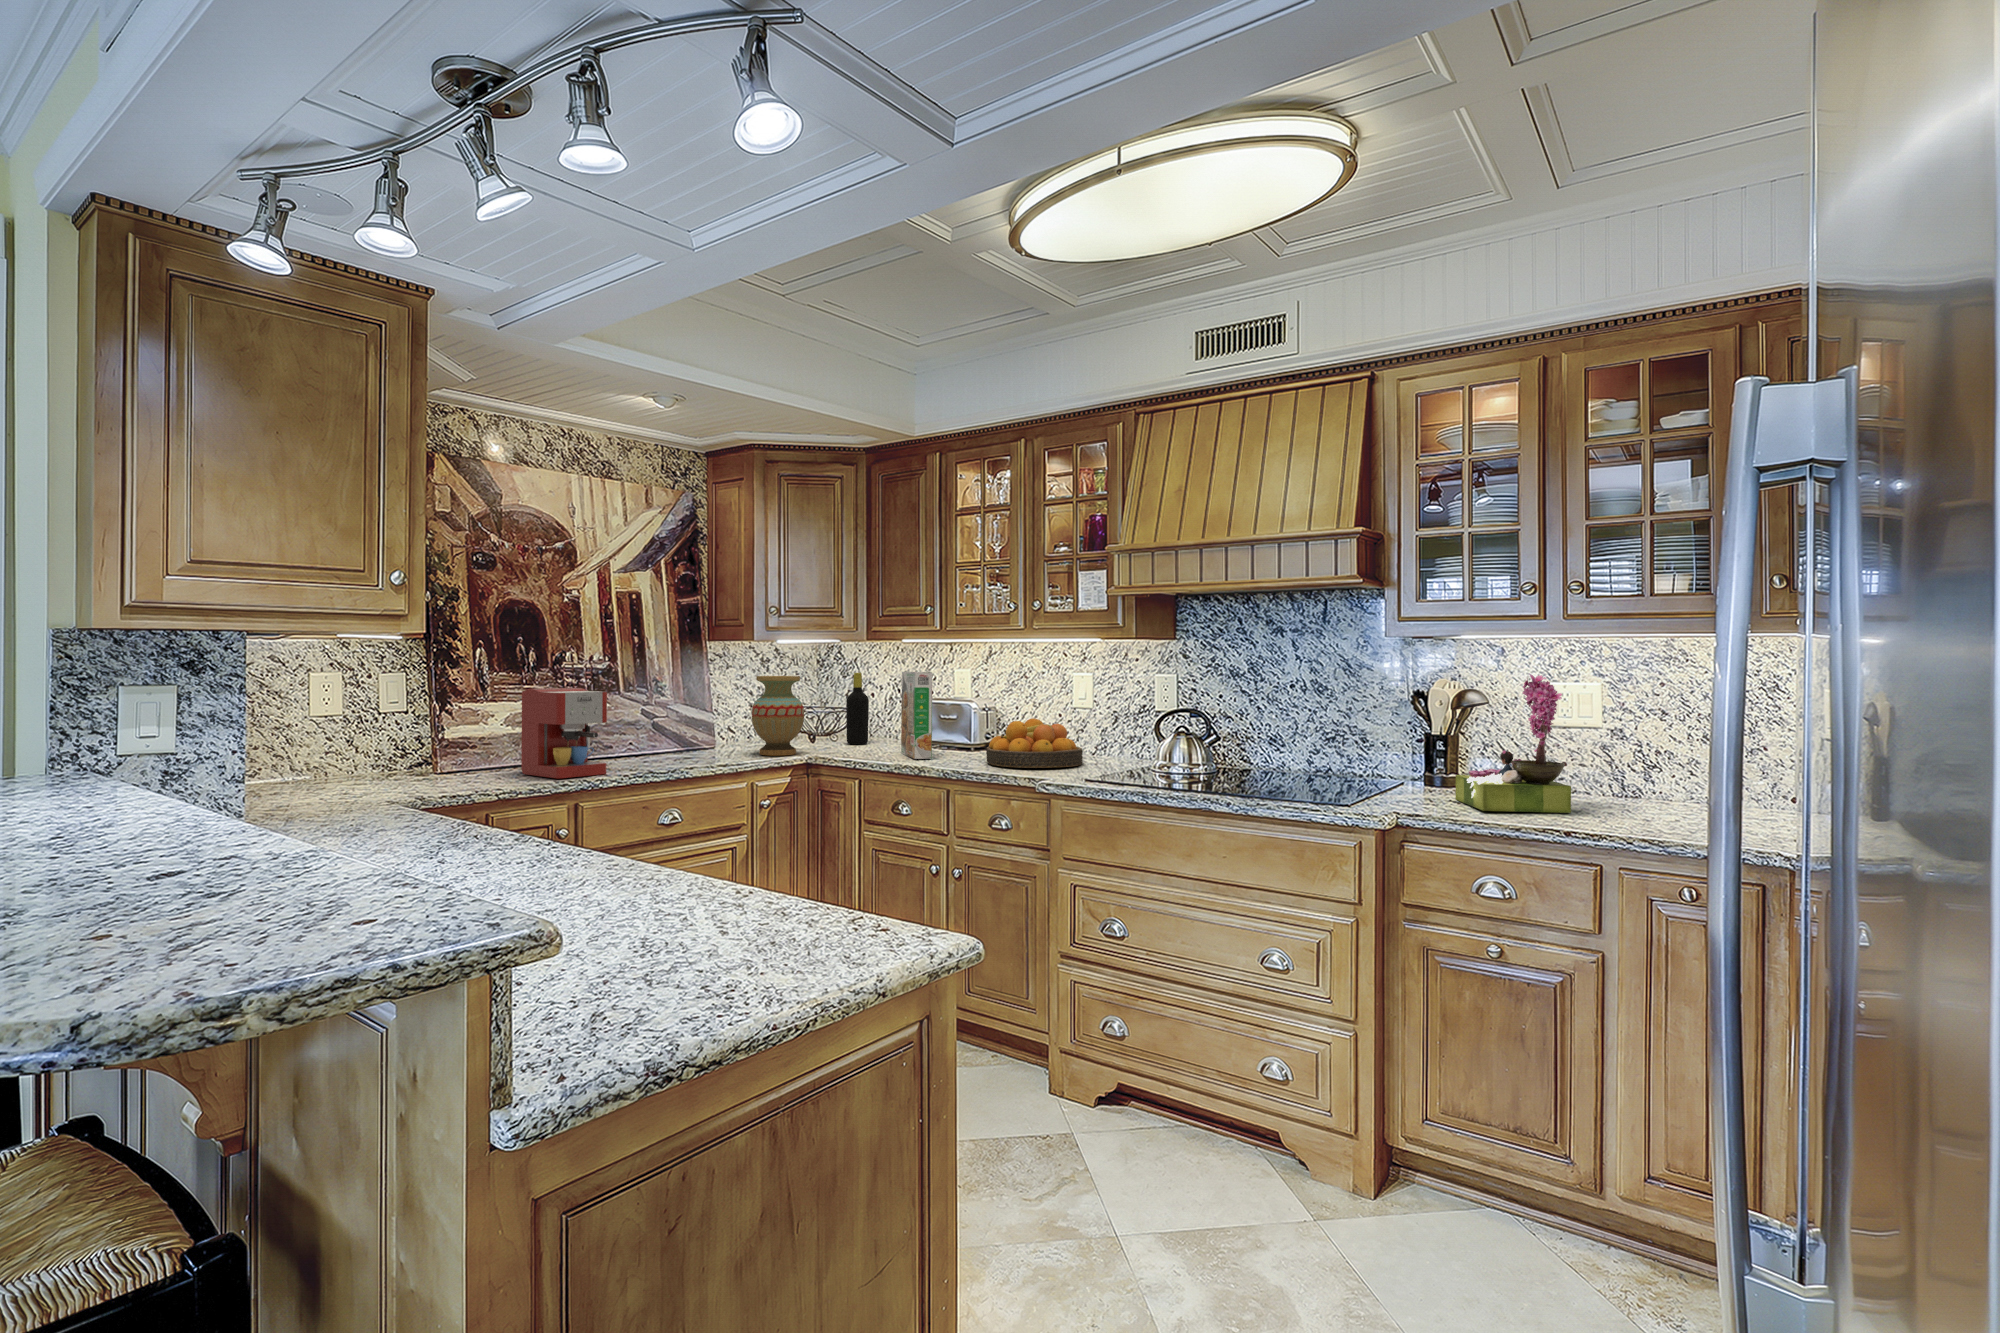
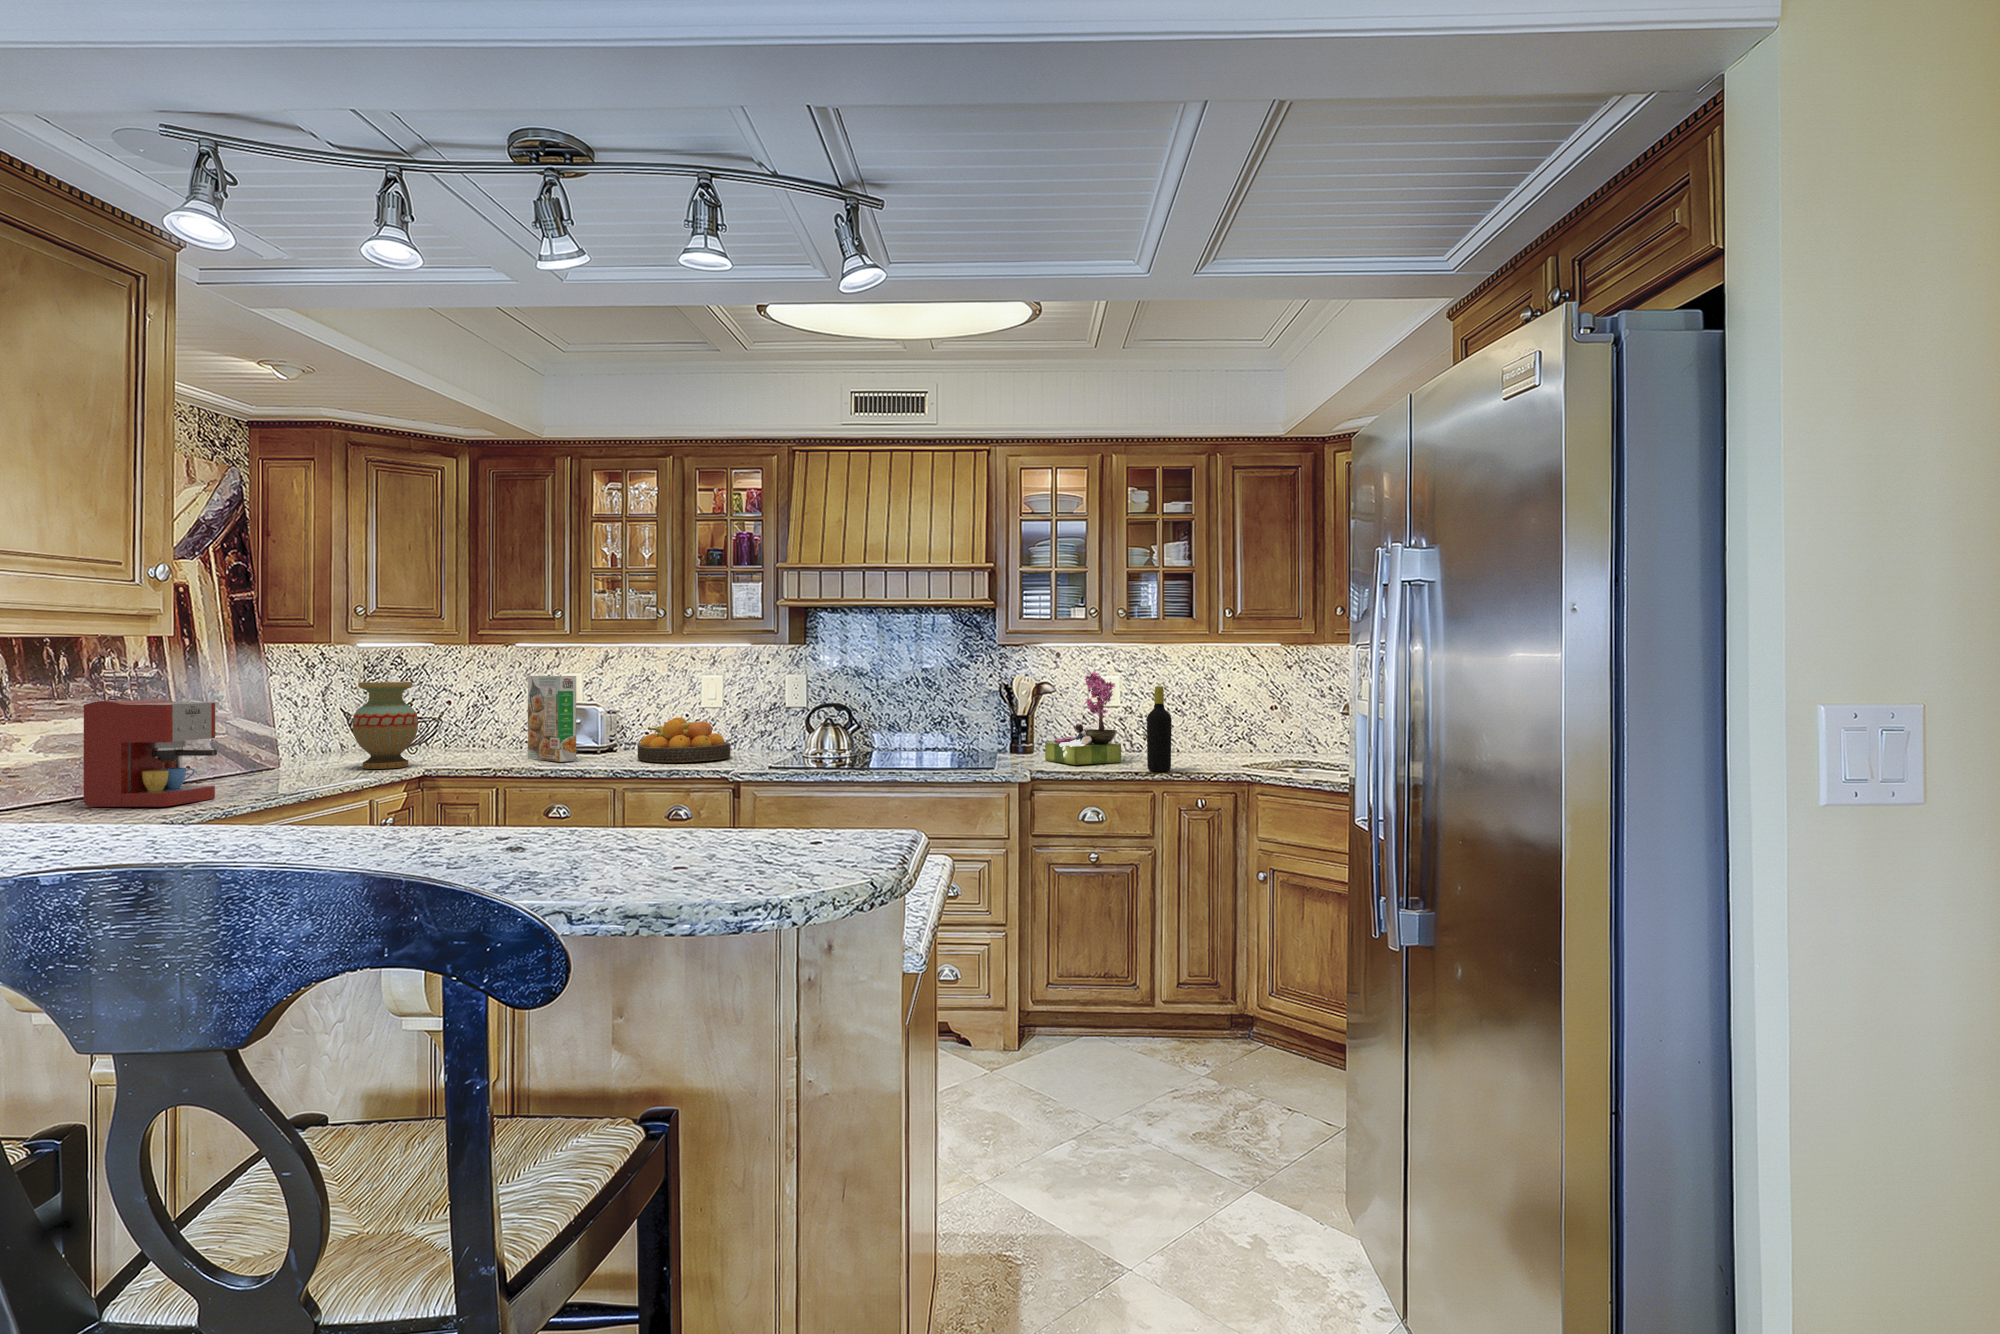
bottle: present [846,673,869,744] -> present [1147,686,1172,771]

